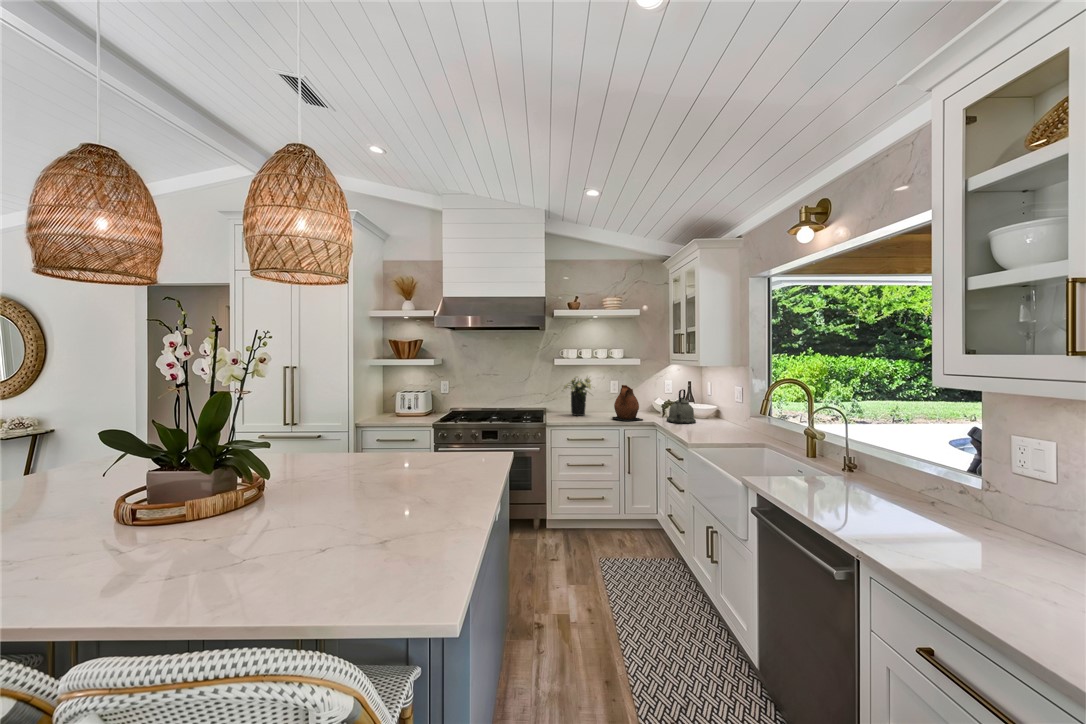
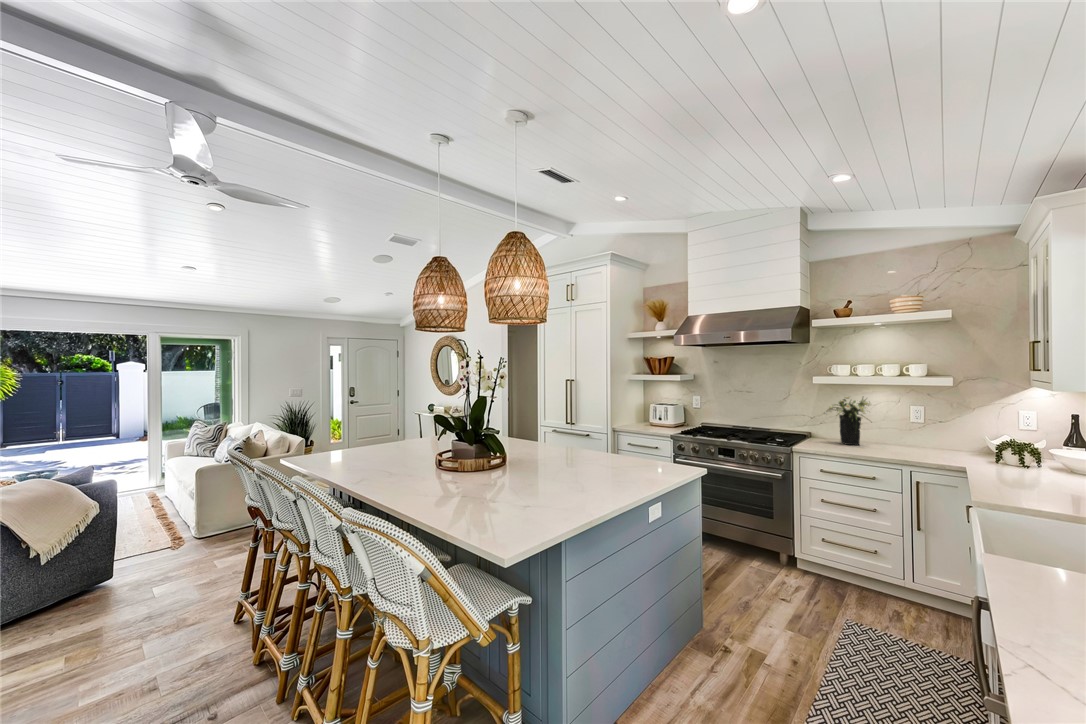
ceramic pitcher: present [612,385,643,420] -> none [891,410,947,460]
kettle: present [667,389,696,424] -> none [988,422,1048,474]

